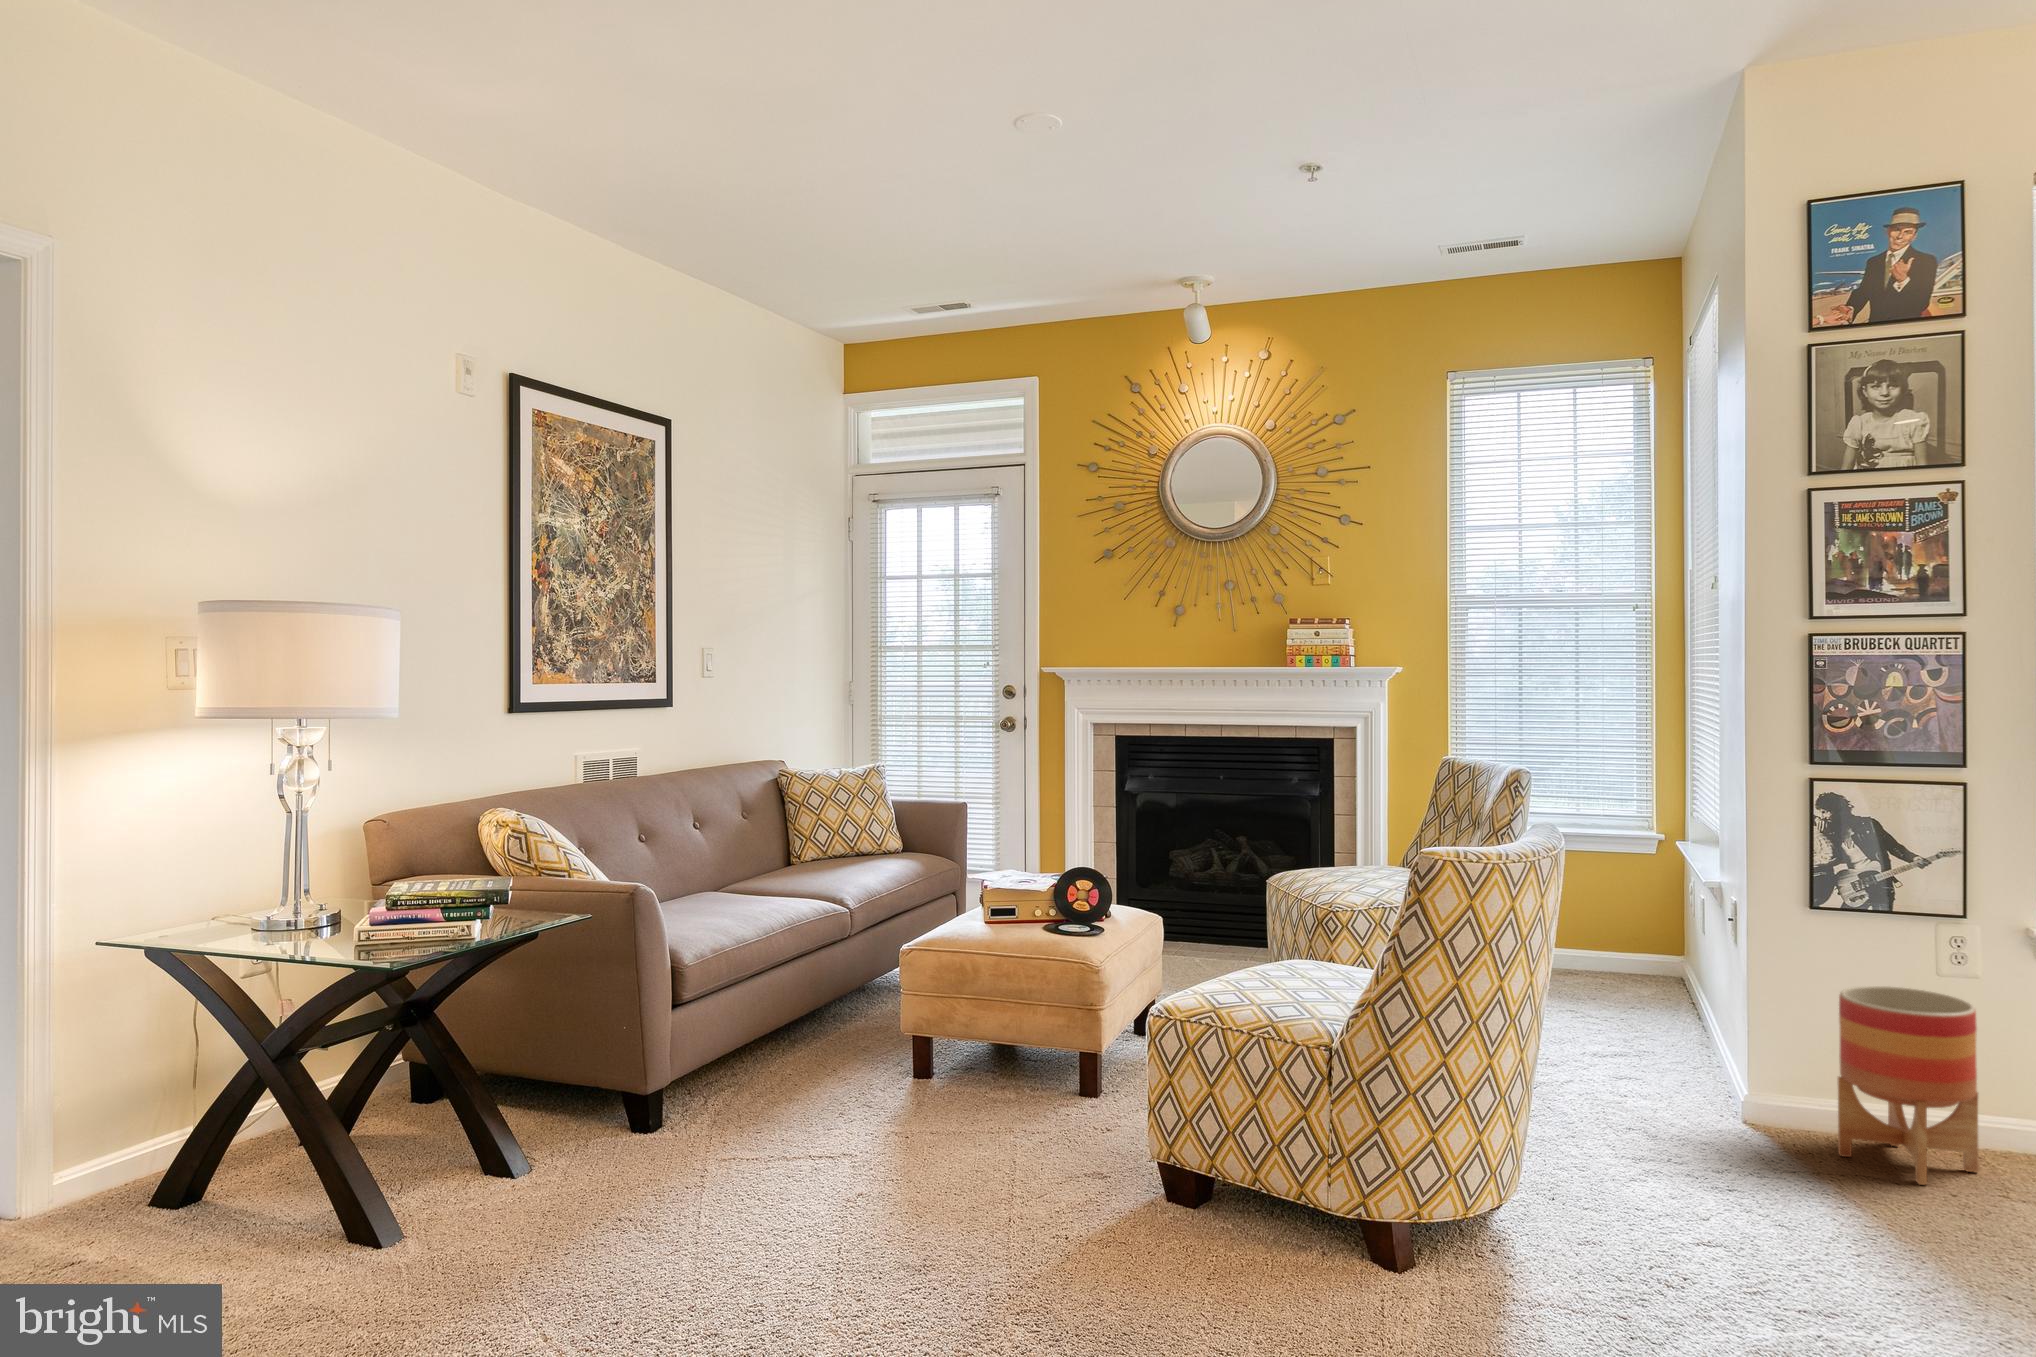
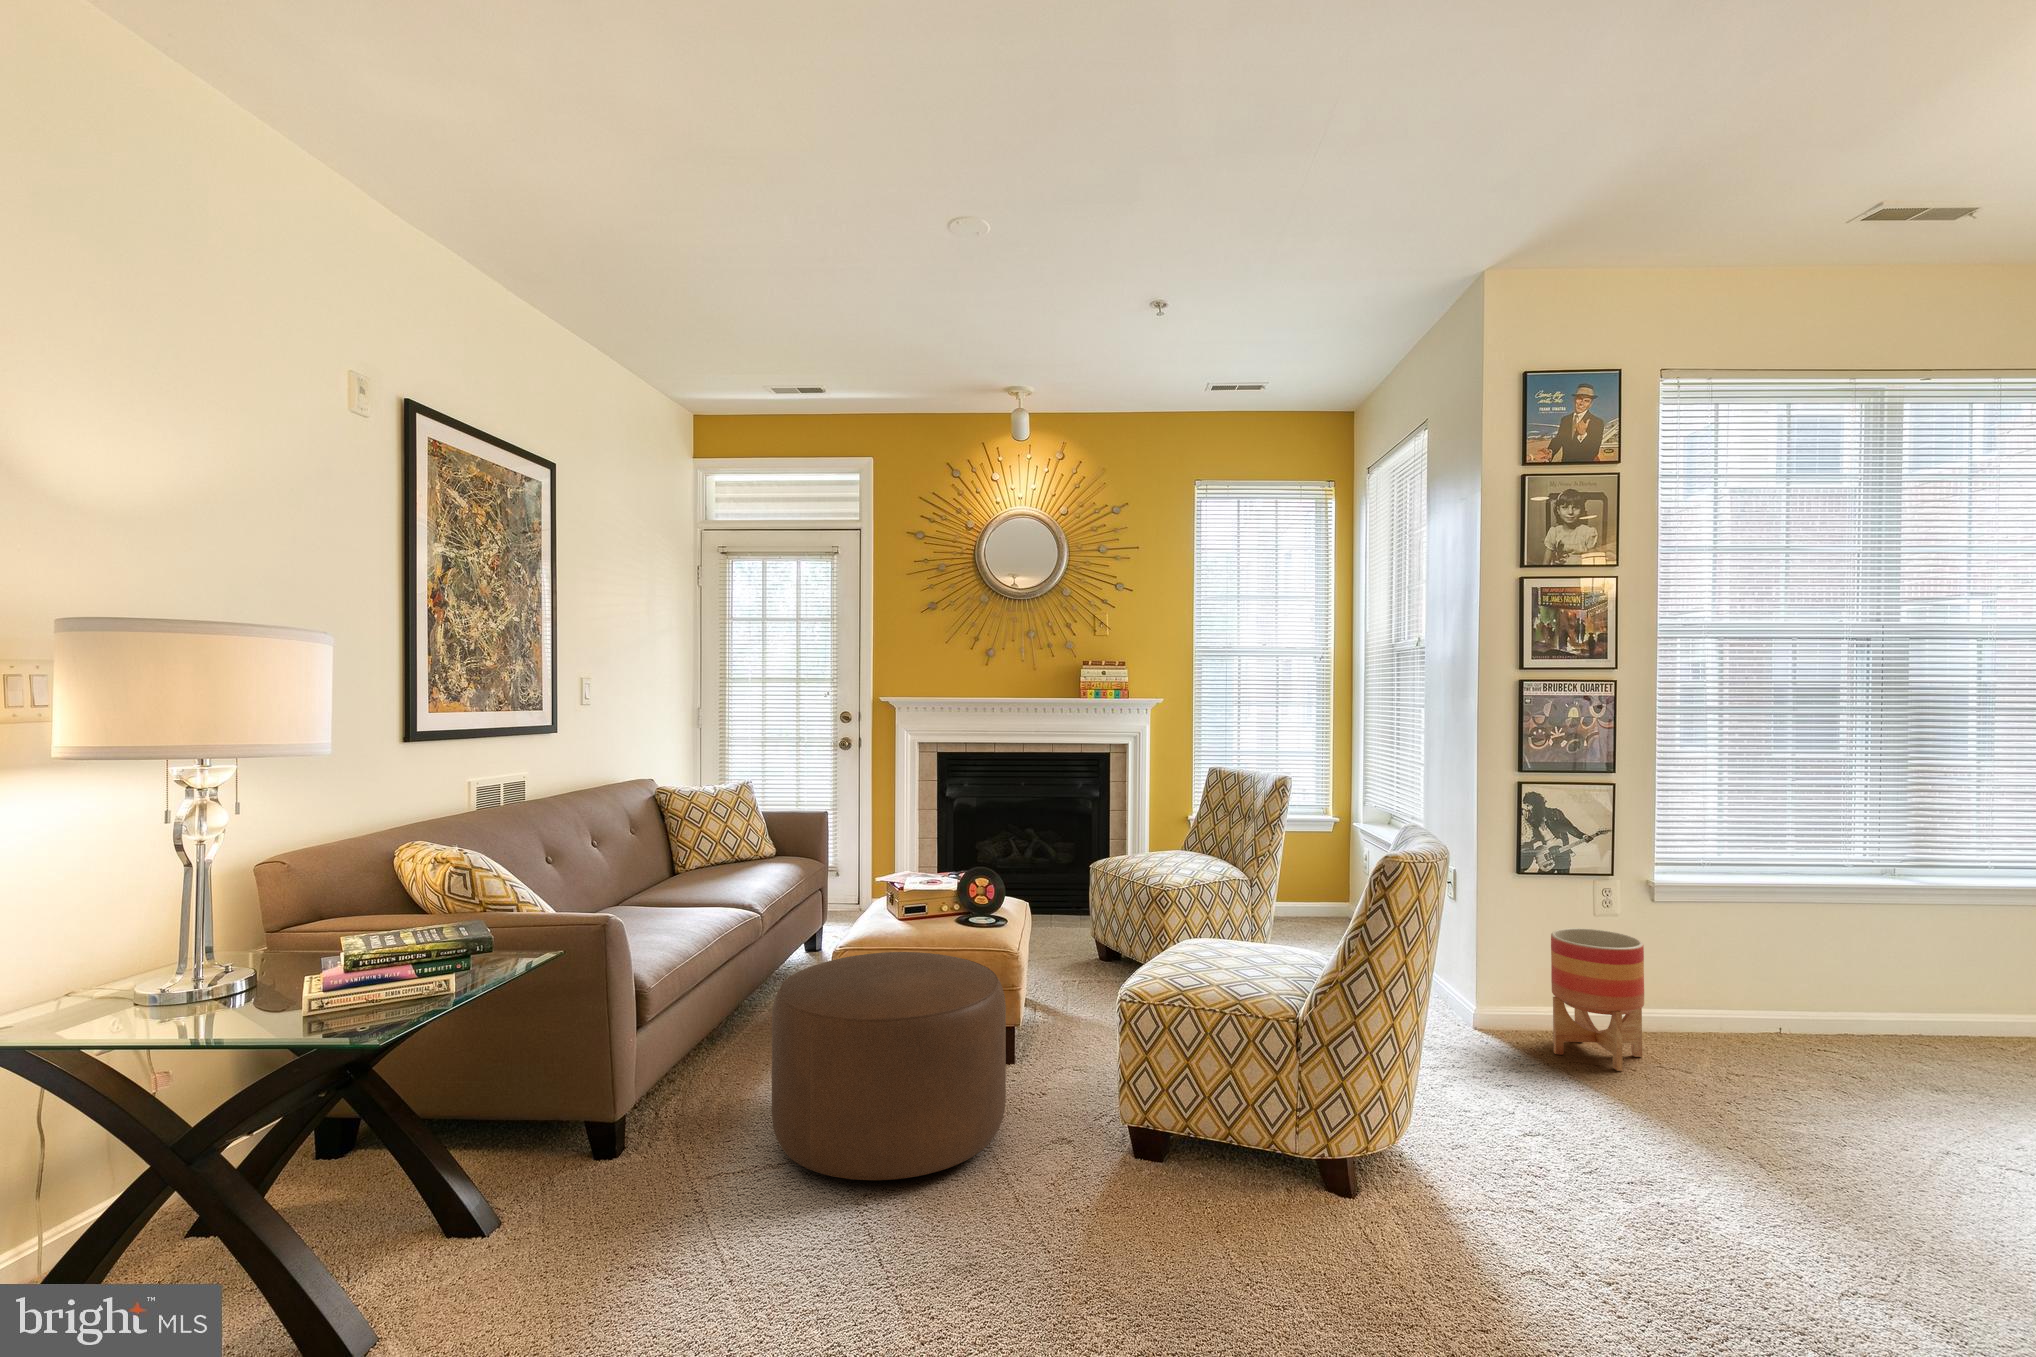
ottoman: none [790,949,1044,1181] -> present [772,952,1006,1180]

